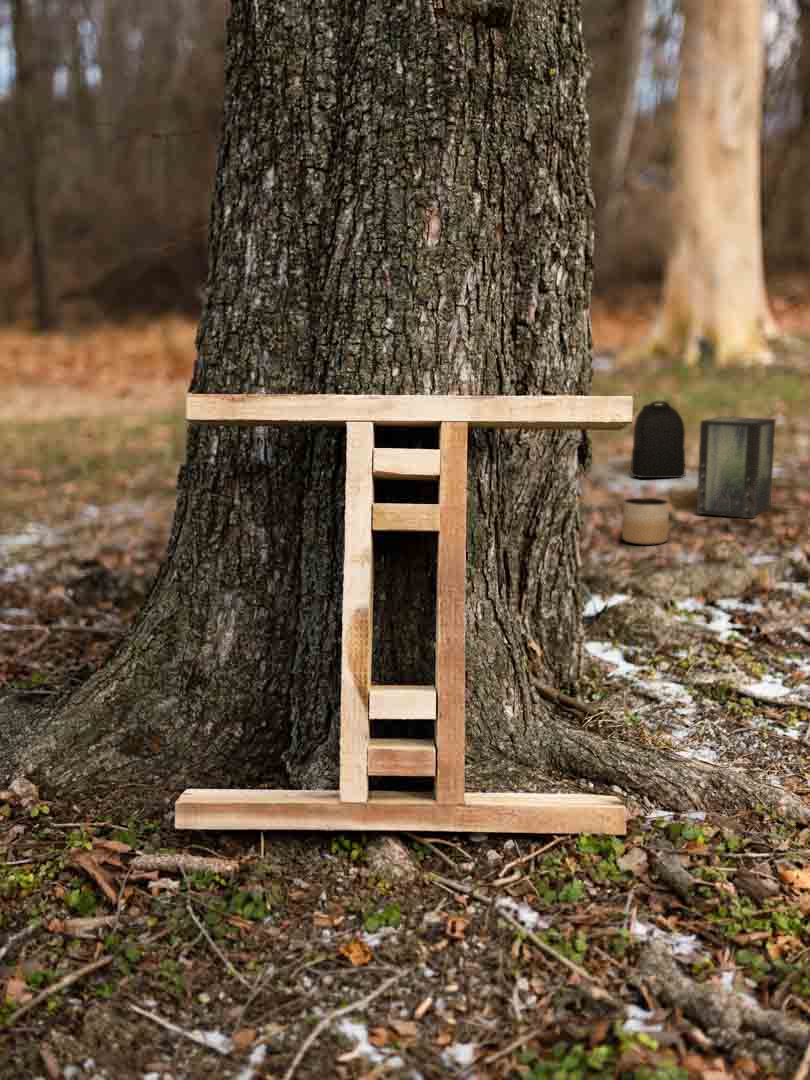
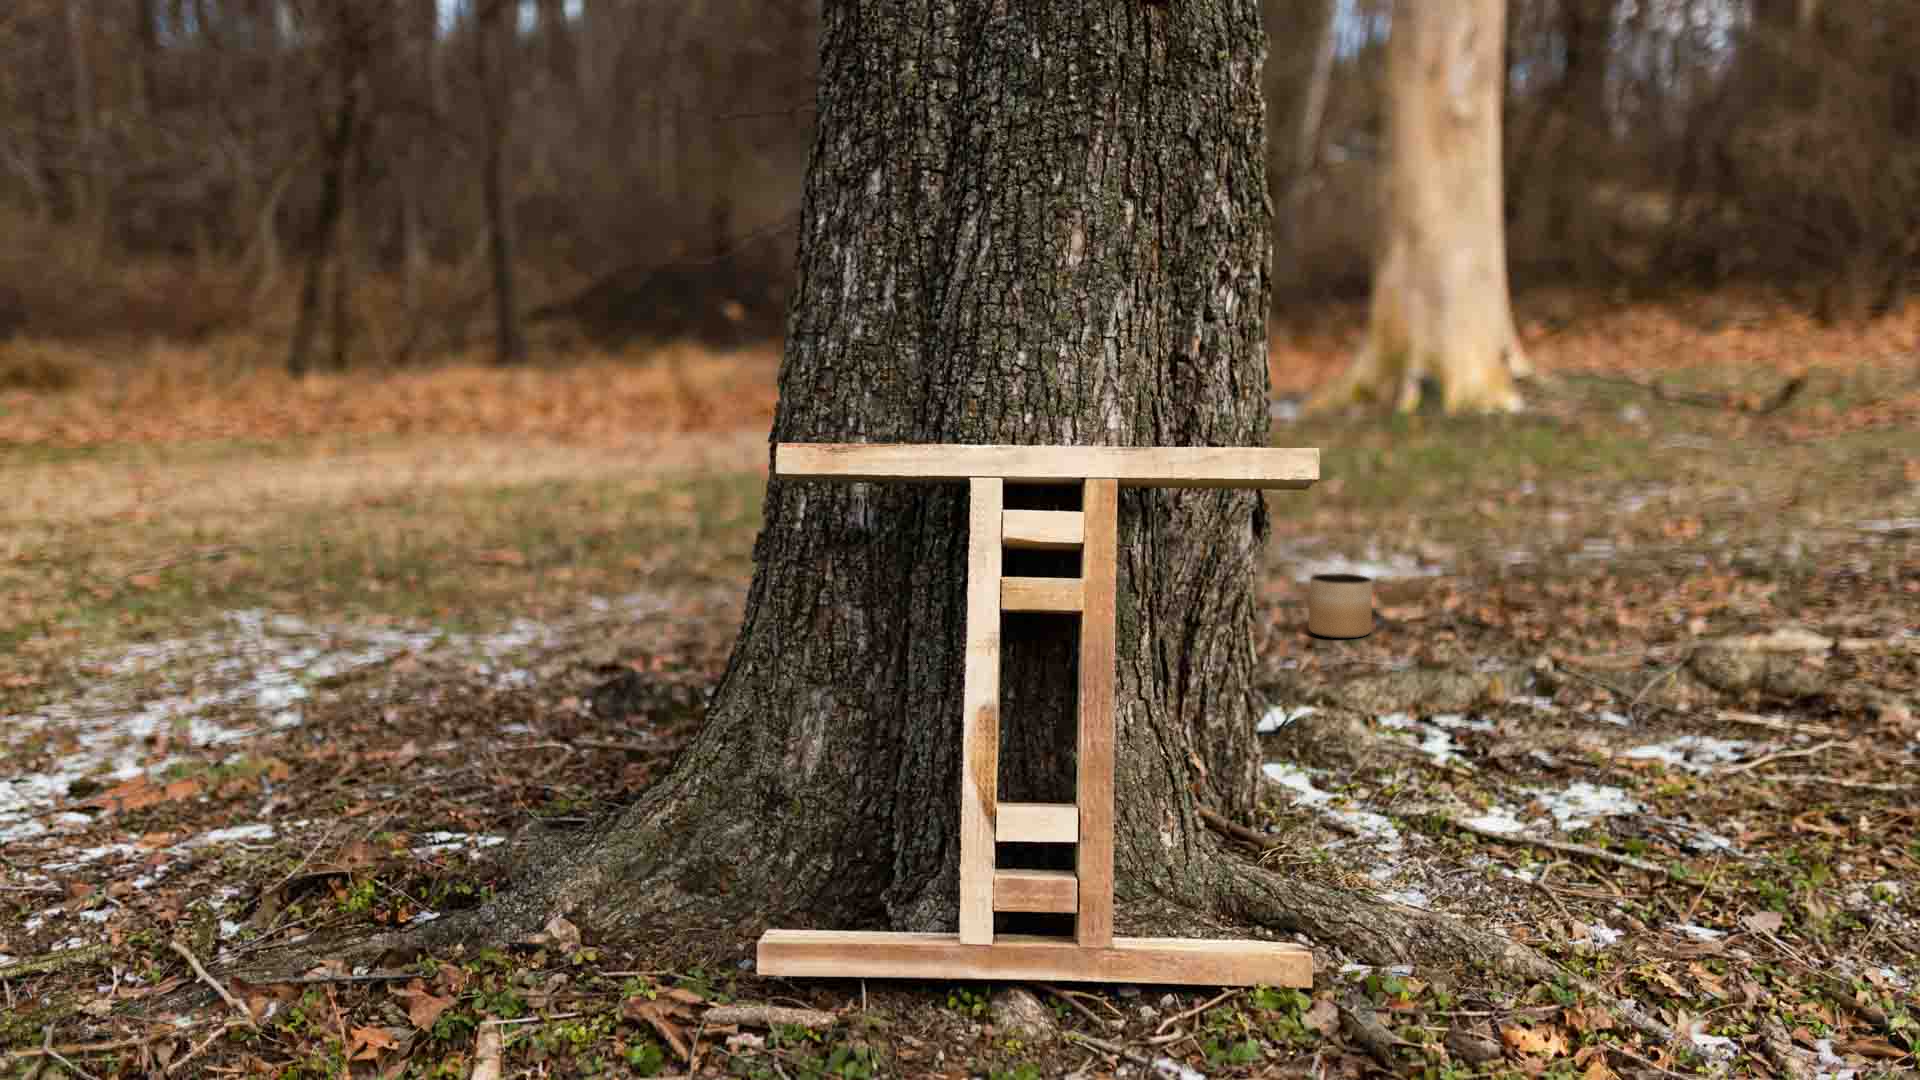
backpack: present [631,401,685,478] -> none [1321,435,1399,545]
storage box: present [697,417,775,518] -> none [1412,461,1521,604]

